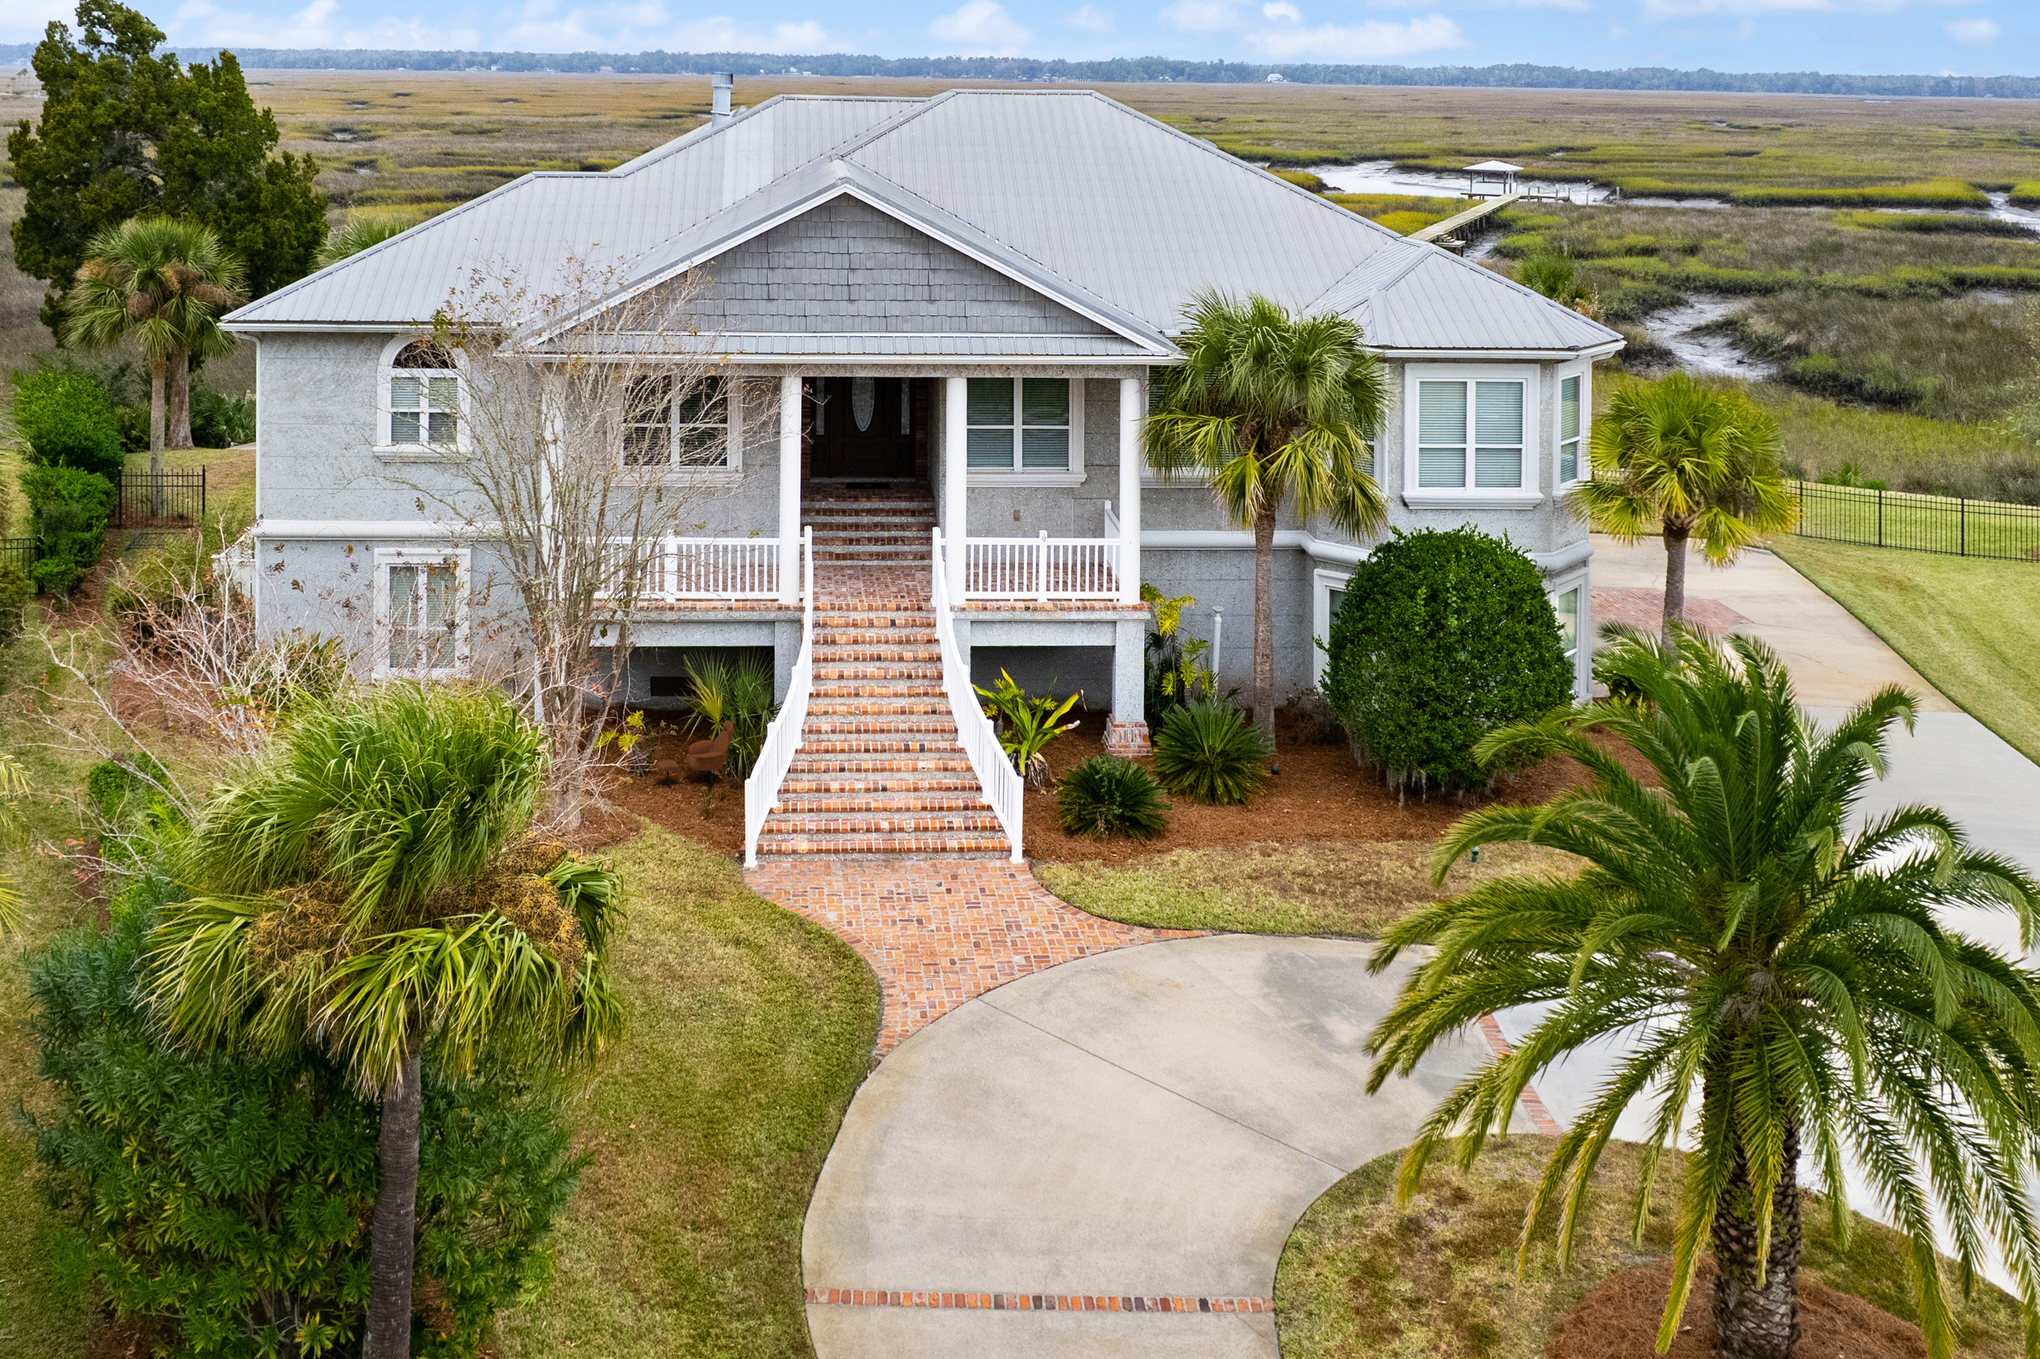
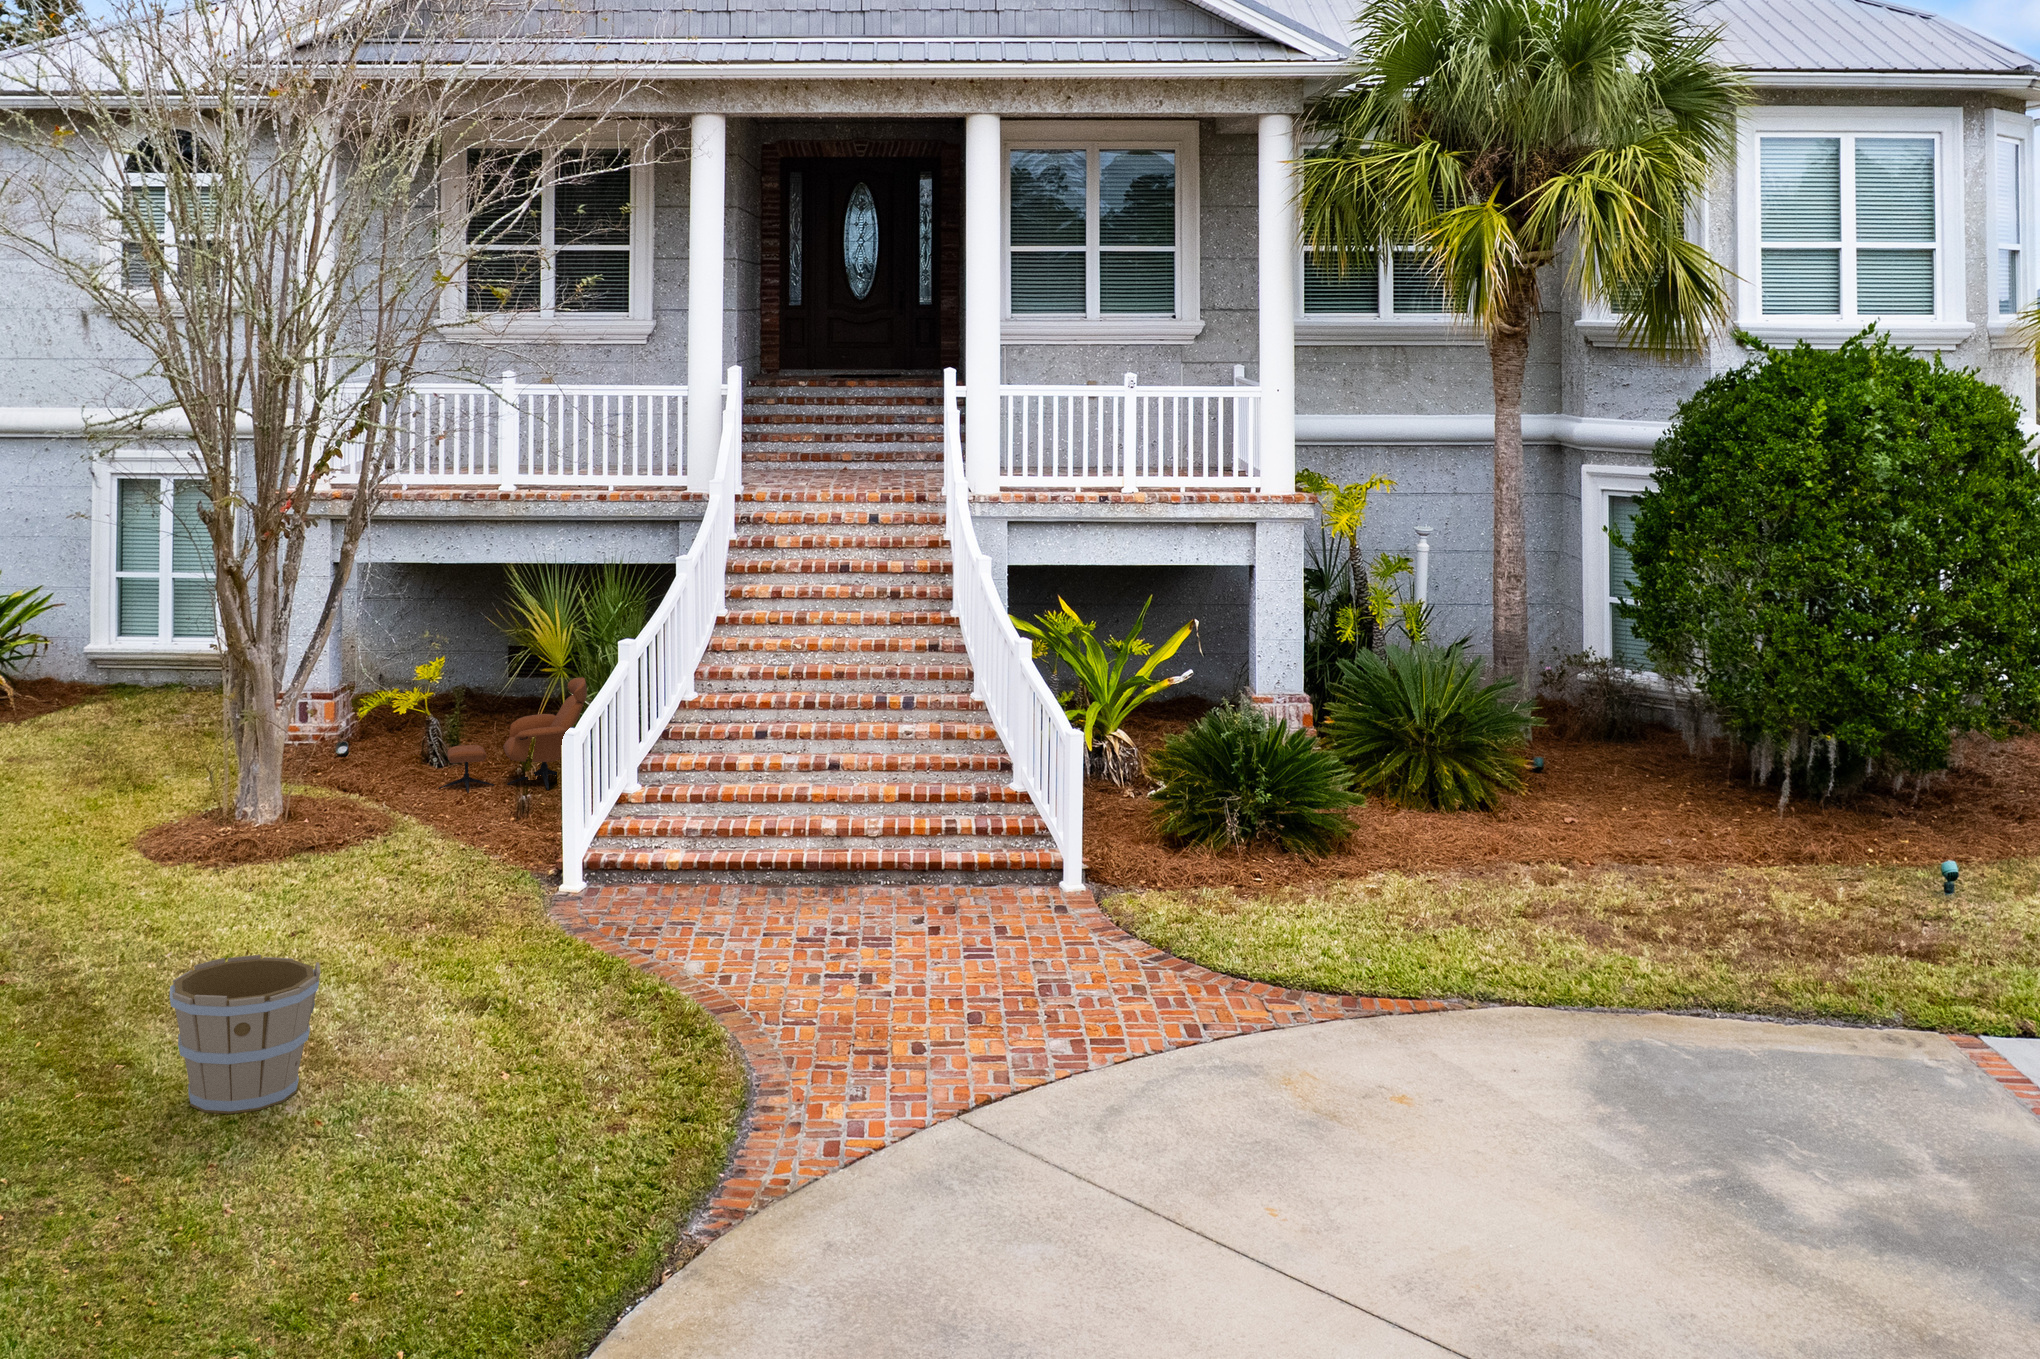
wooden bucket: none [633,920,696,991] -> present [170,955,320,1114]

